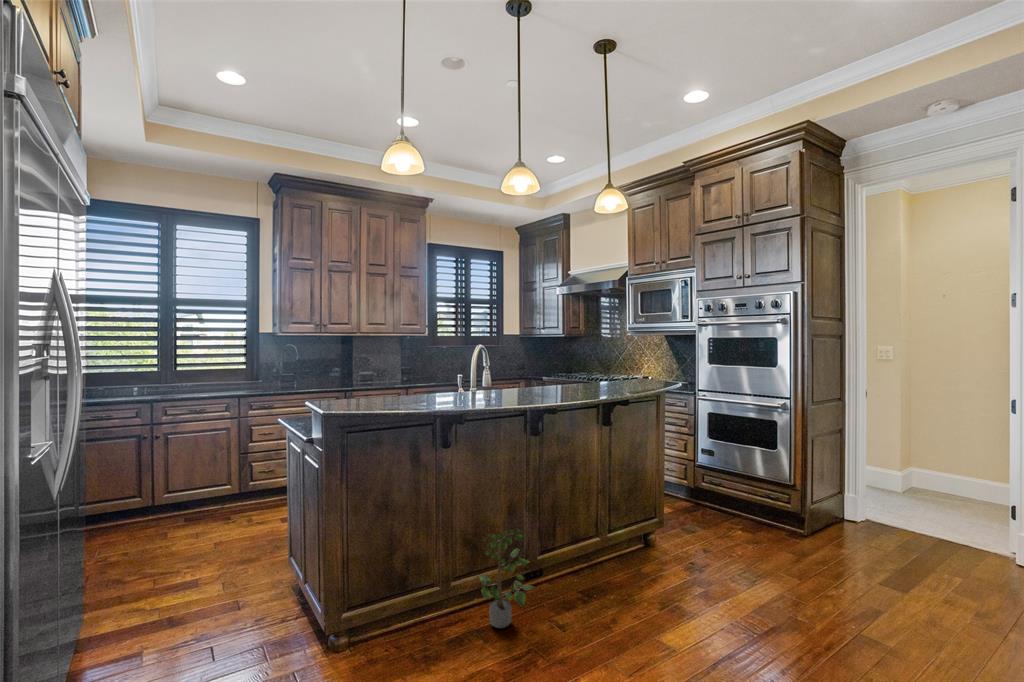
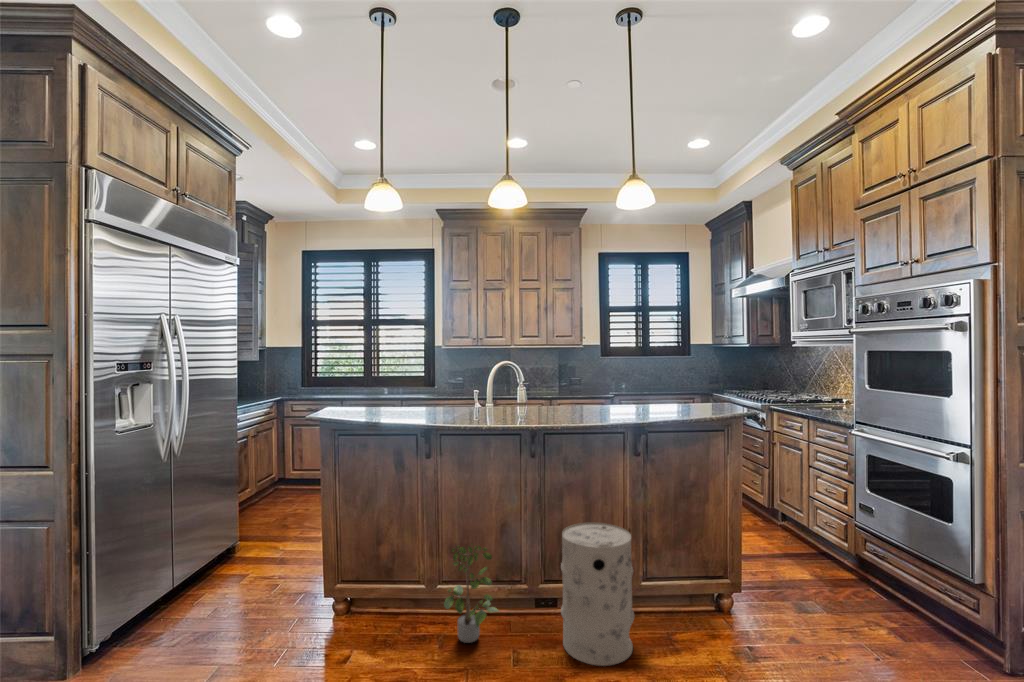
trash can: none [570,489,632,609] -> present [561,523,634,666]

